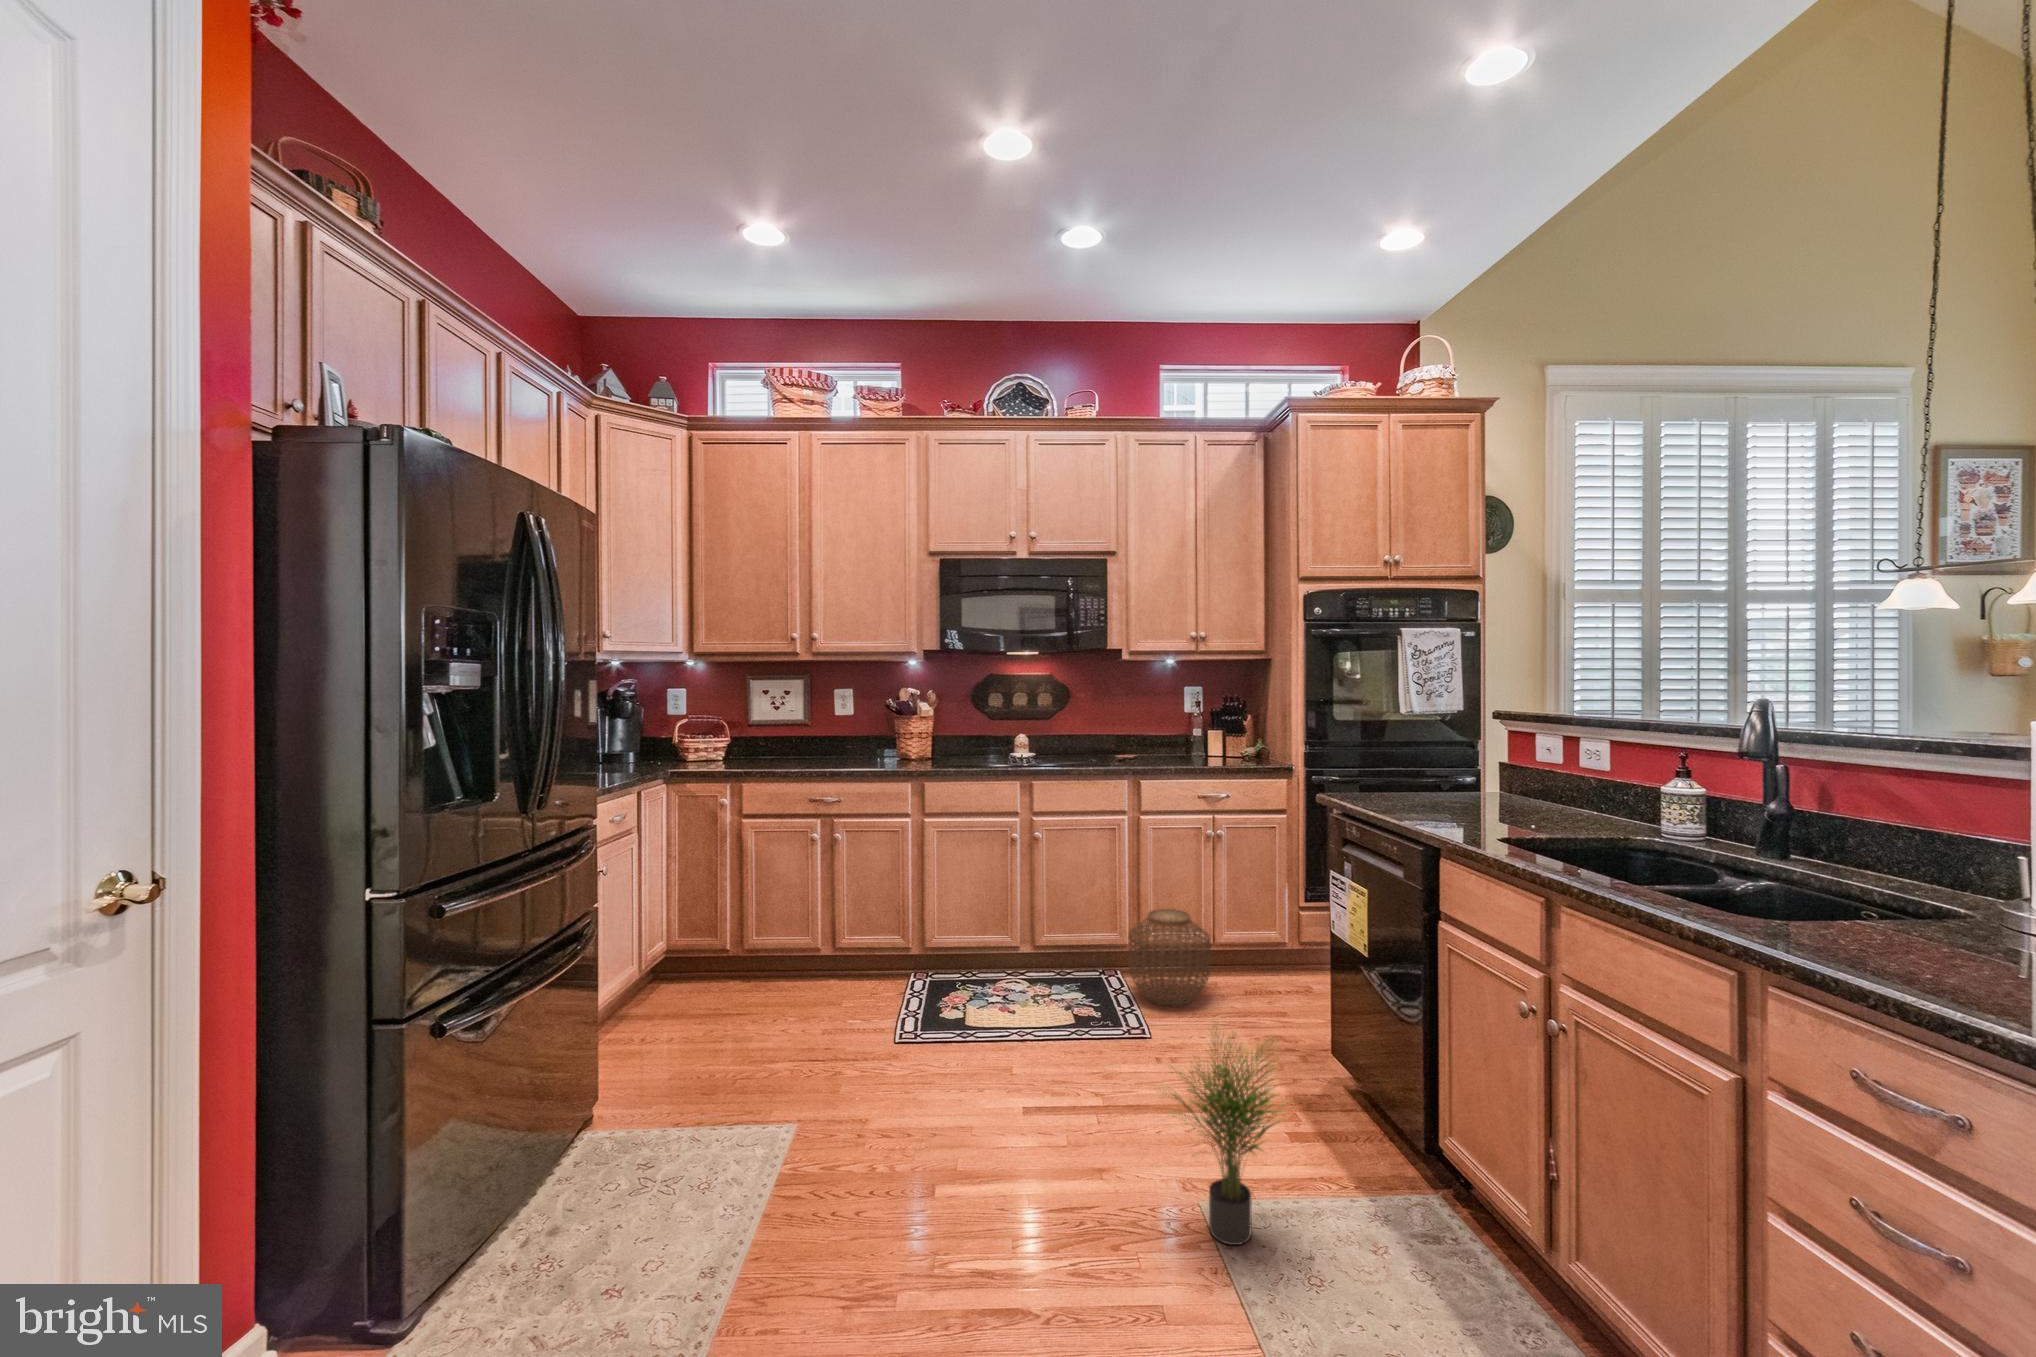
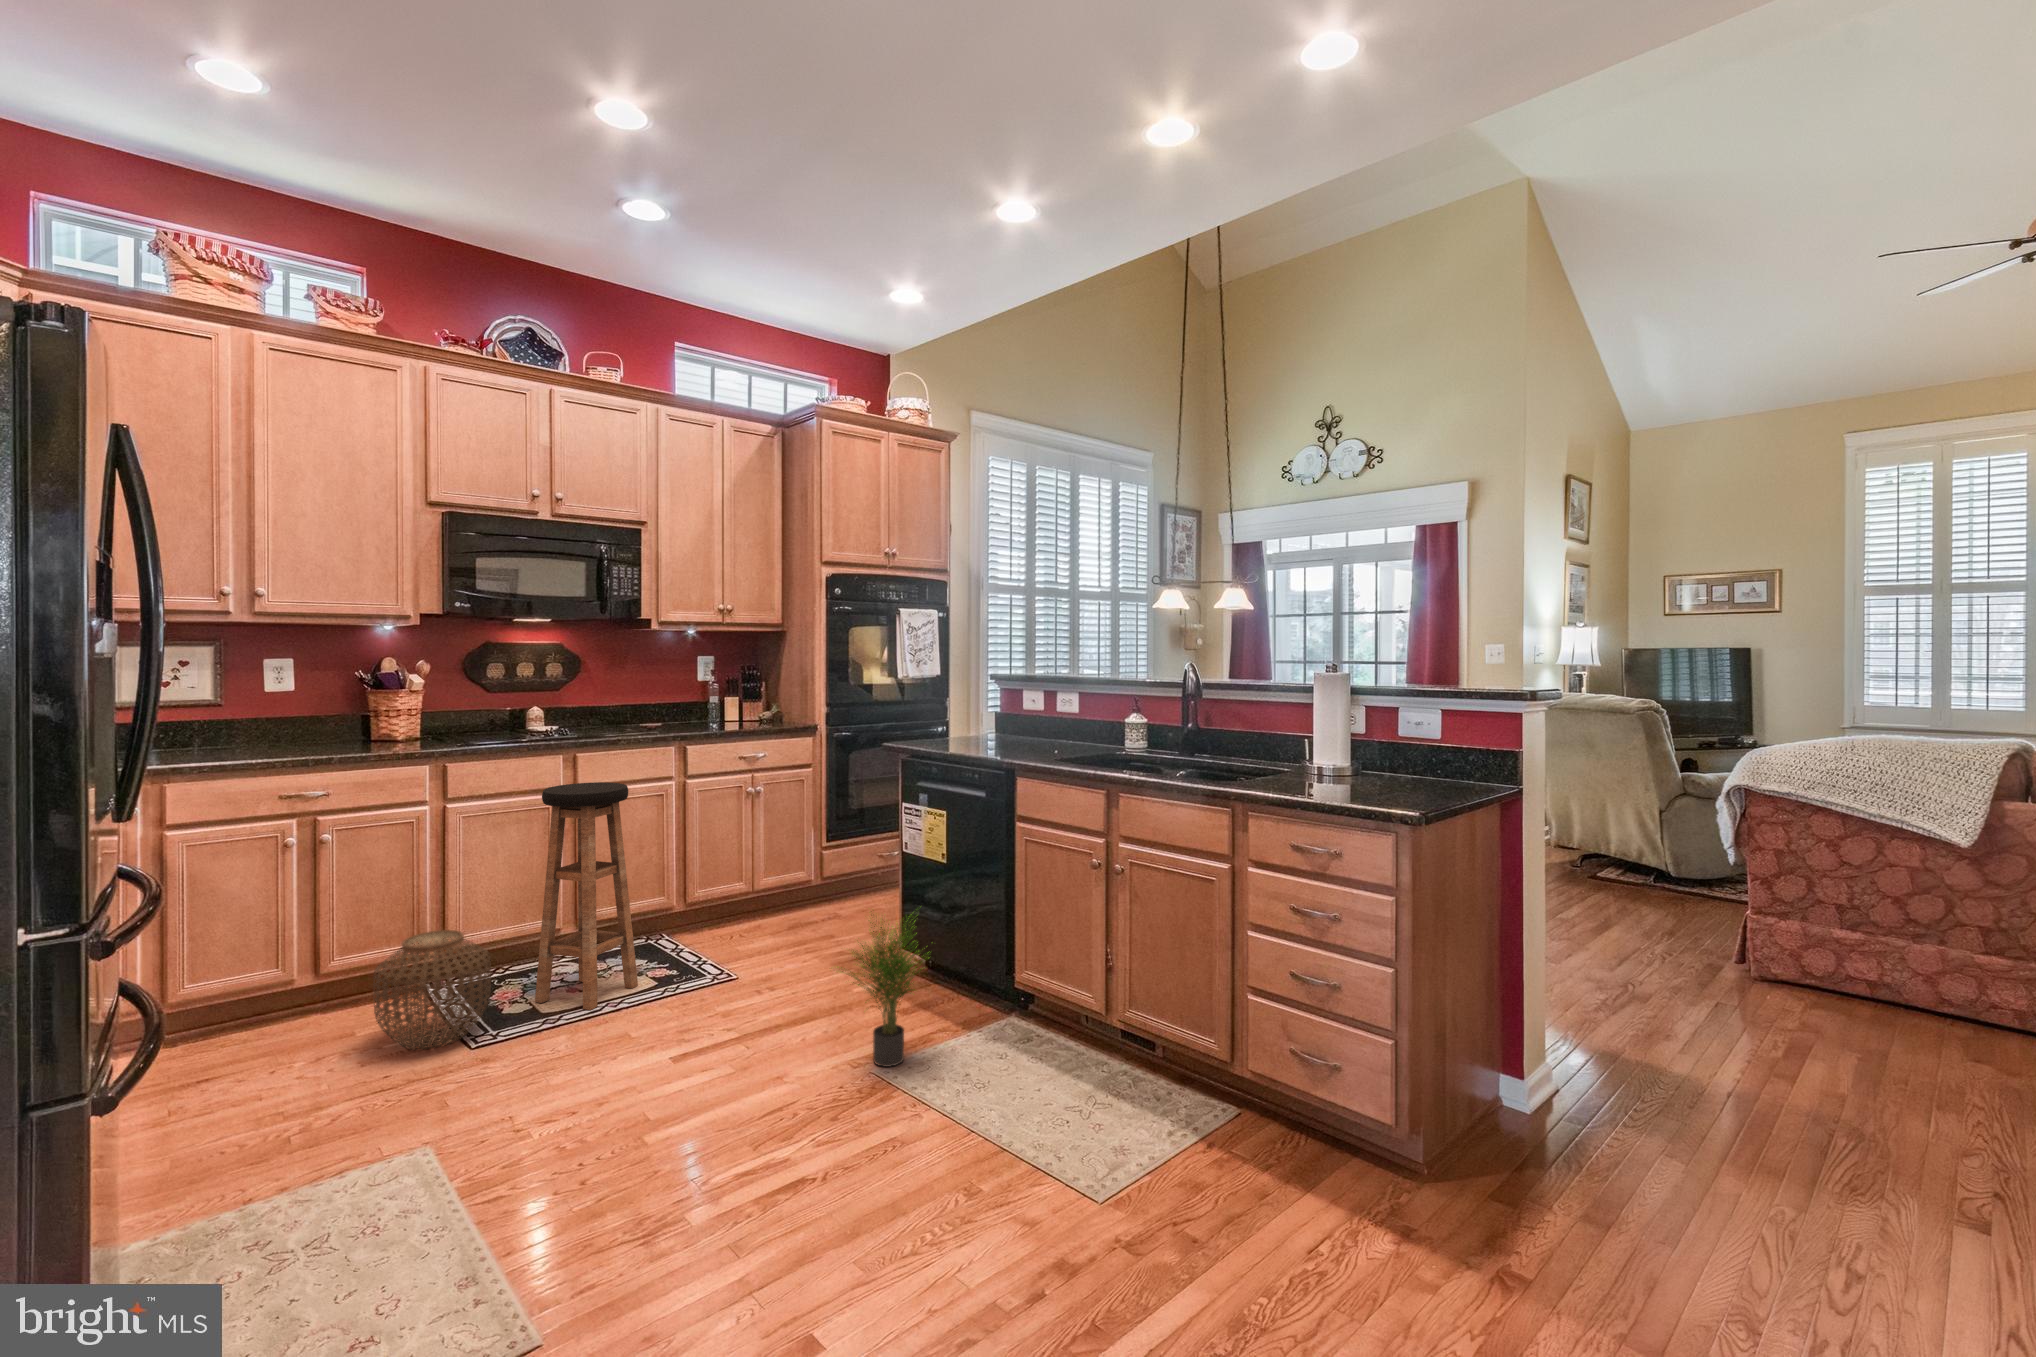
bar stool: none [965,810,1054,1041] -> present [535,782,638,1010]
woven basket: present [1128,909,1210,1006] -> present [373,930,491,1050]

